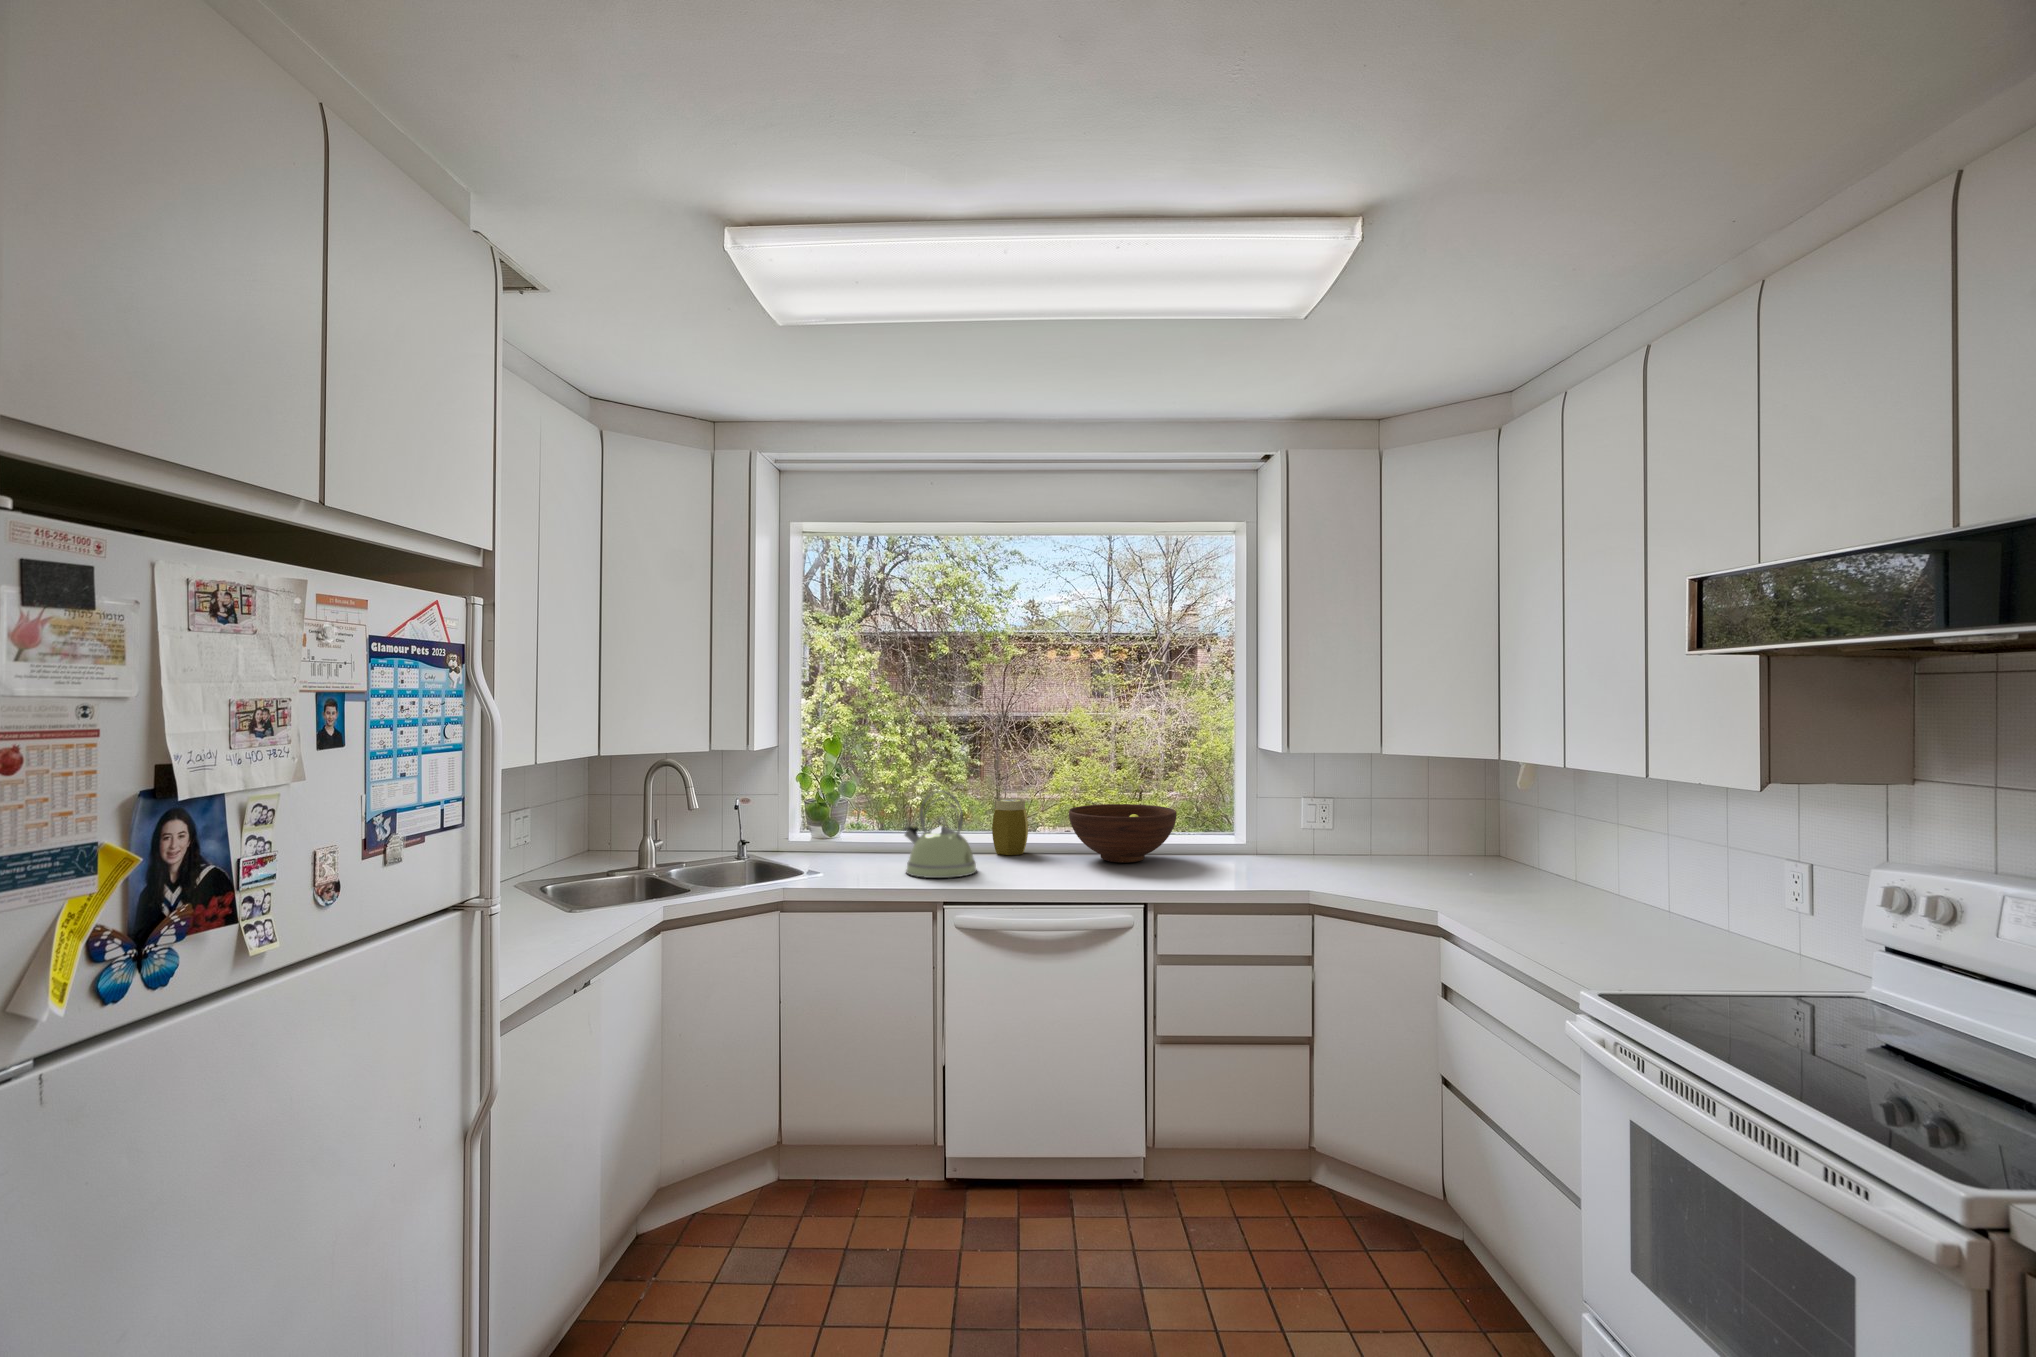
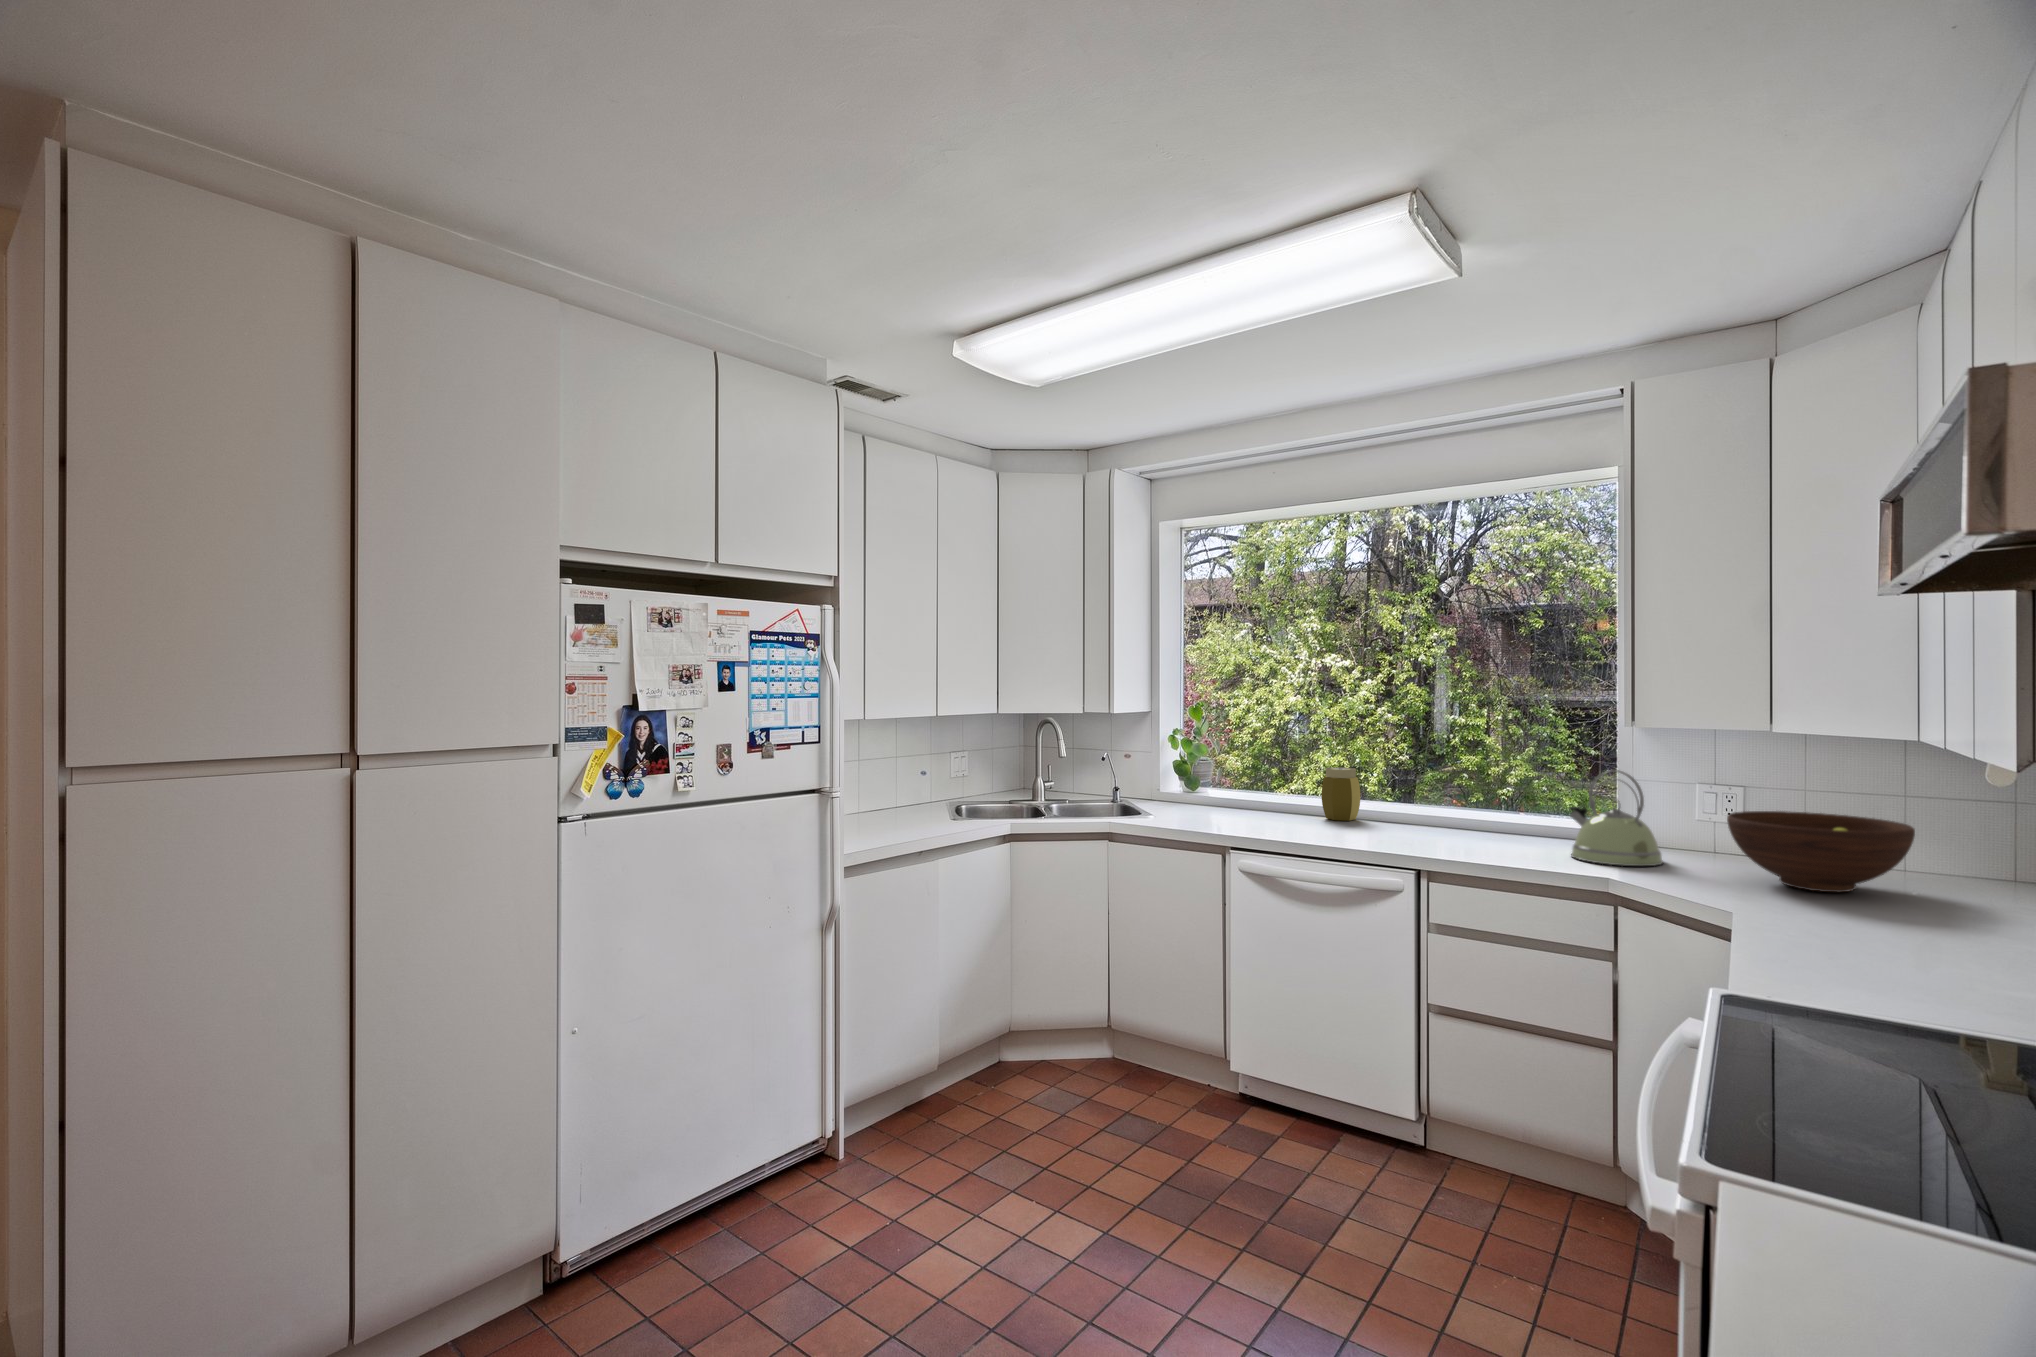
kettle: present [904,791,977,878] -> present [1569,770,1663,866]
fruit bowl: present [1069,804,1177,863] -> present [1727,811,1915,892]

